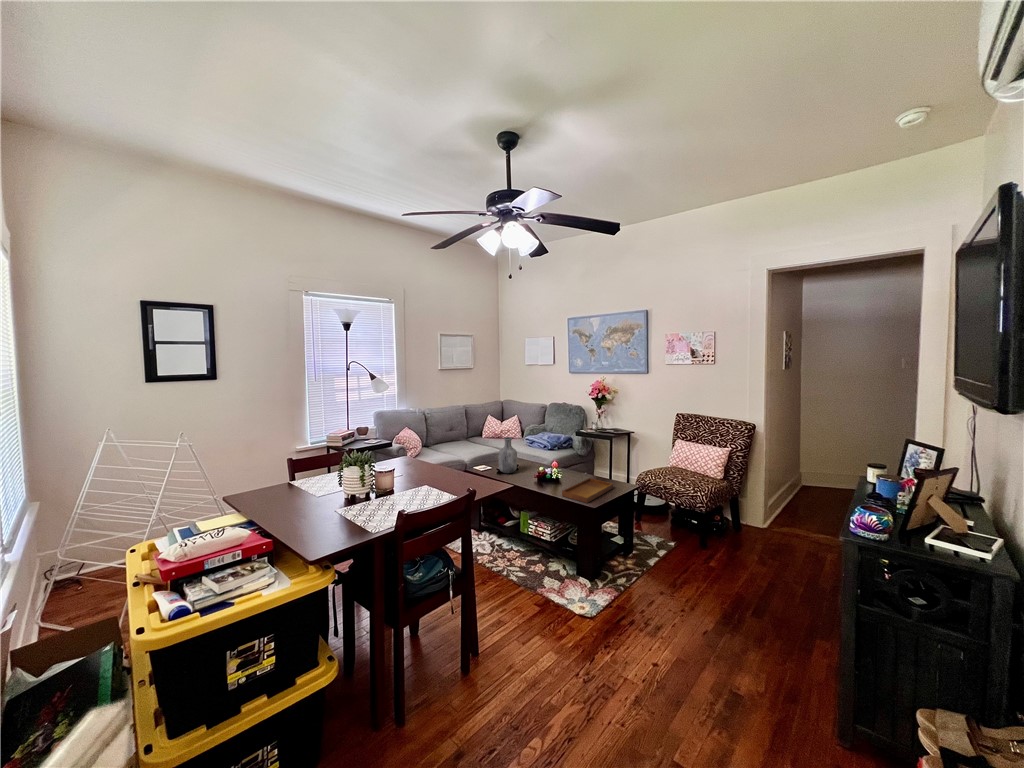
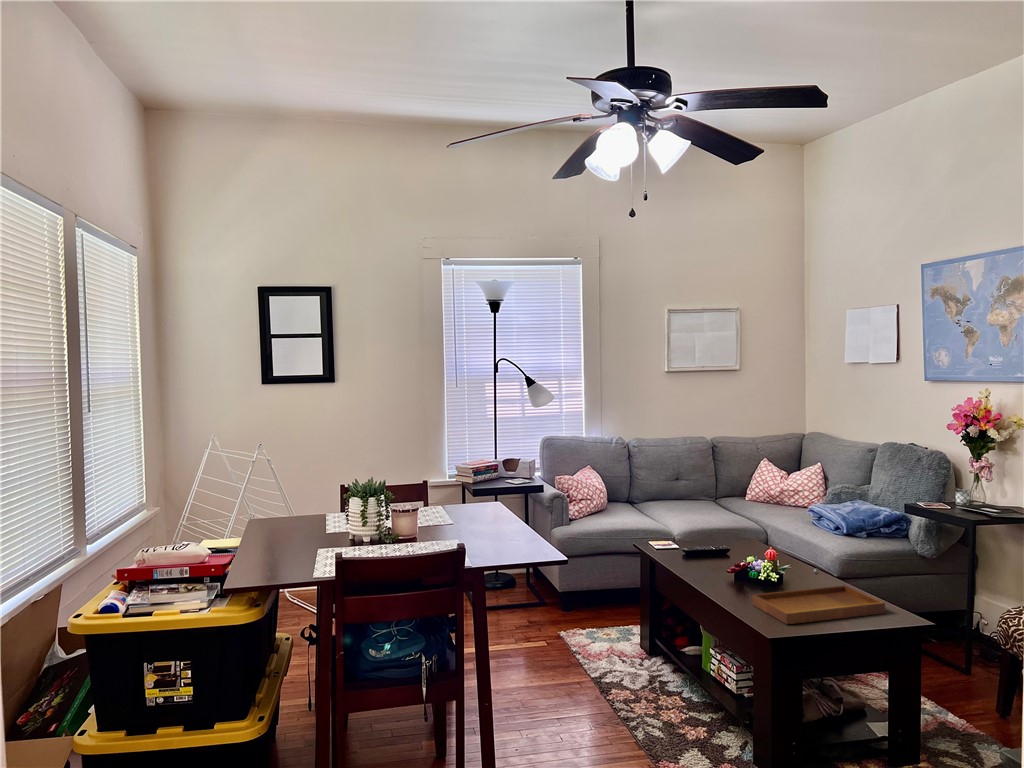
vase: present [499,437,517,473] -> none [685,489,720,556]

